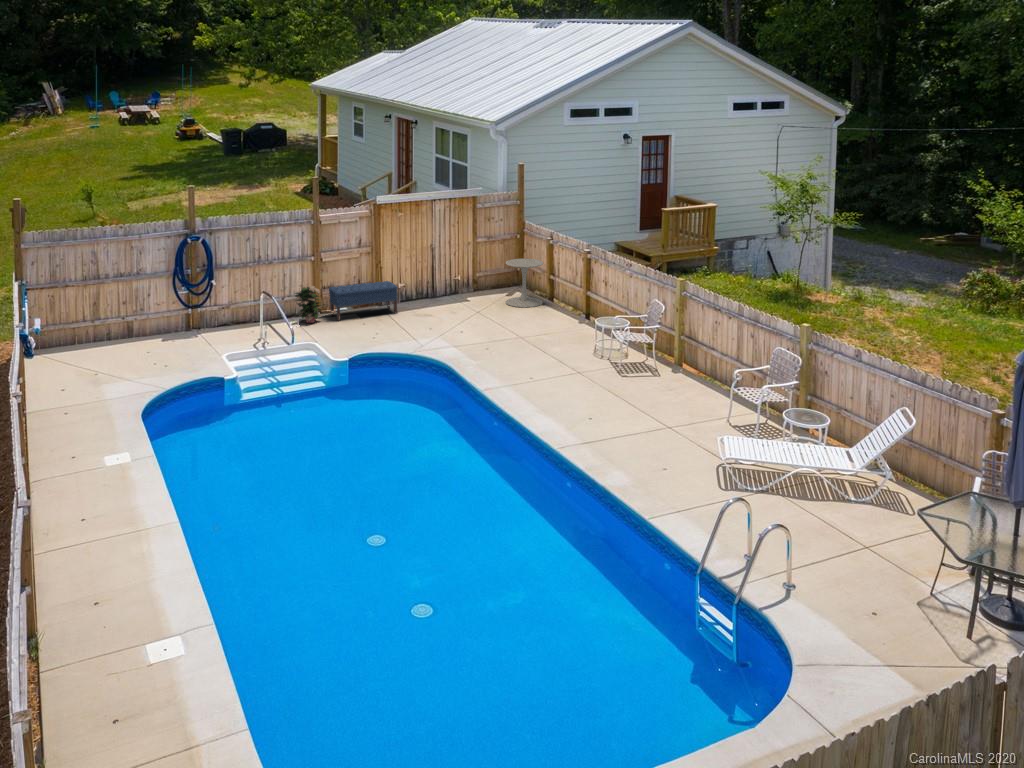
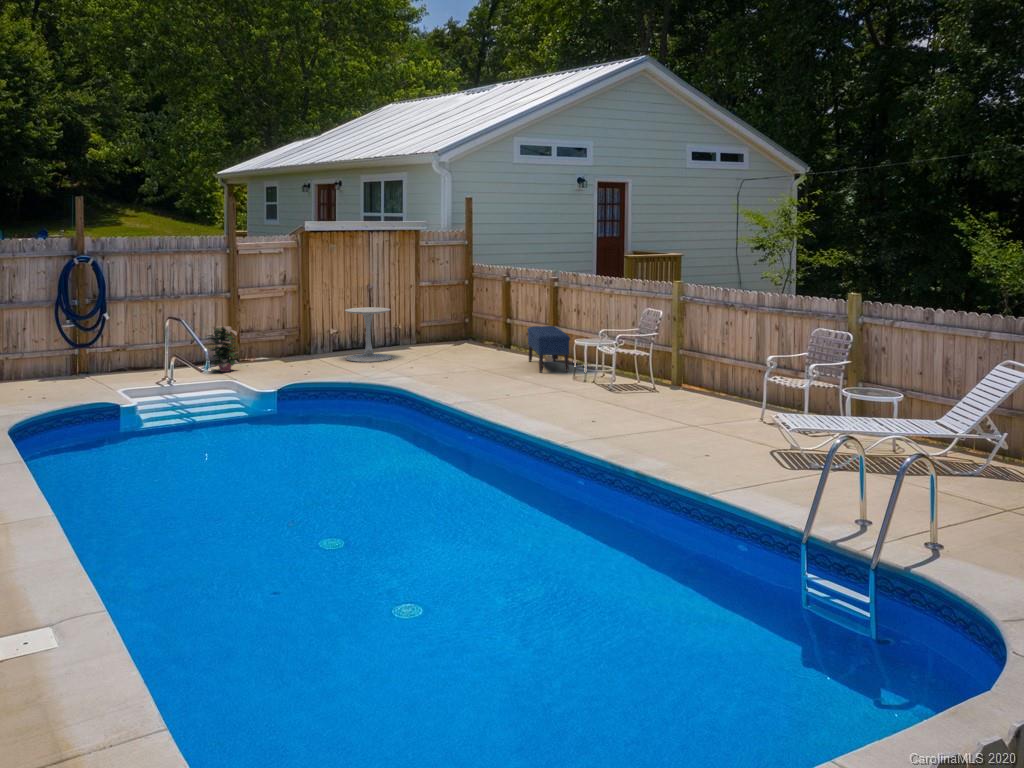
pedestal table: present [506,259,543,307] -> present [345,307,392,362]
bench: present [329,281,398,321] -> present [527,326,570,373]

